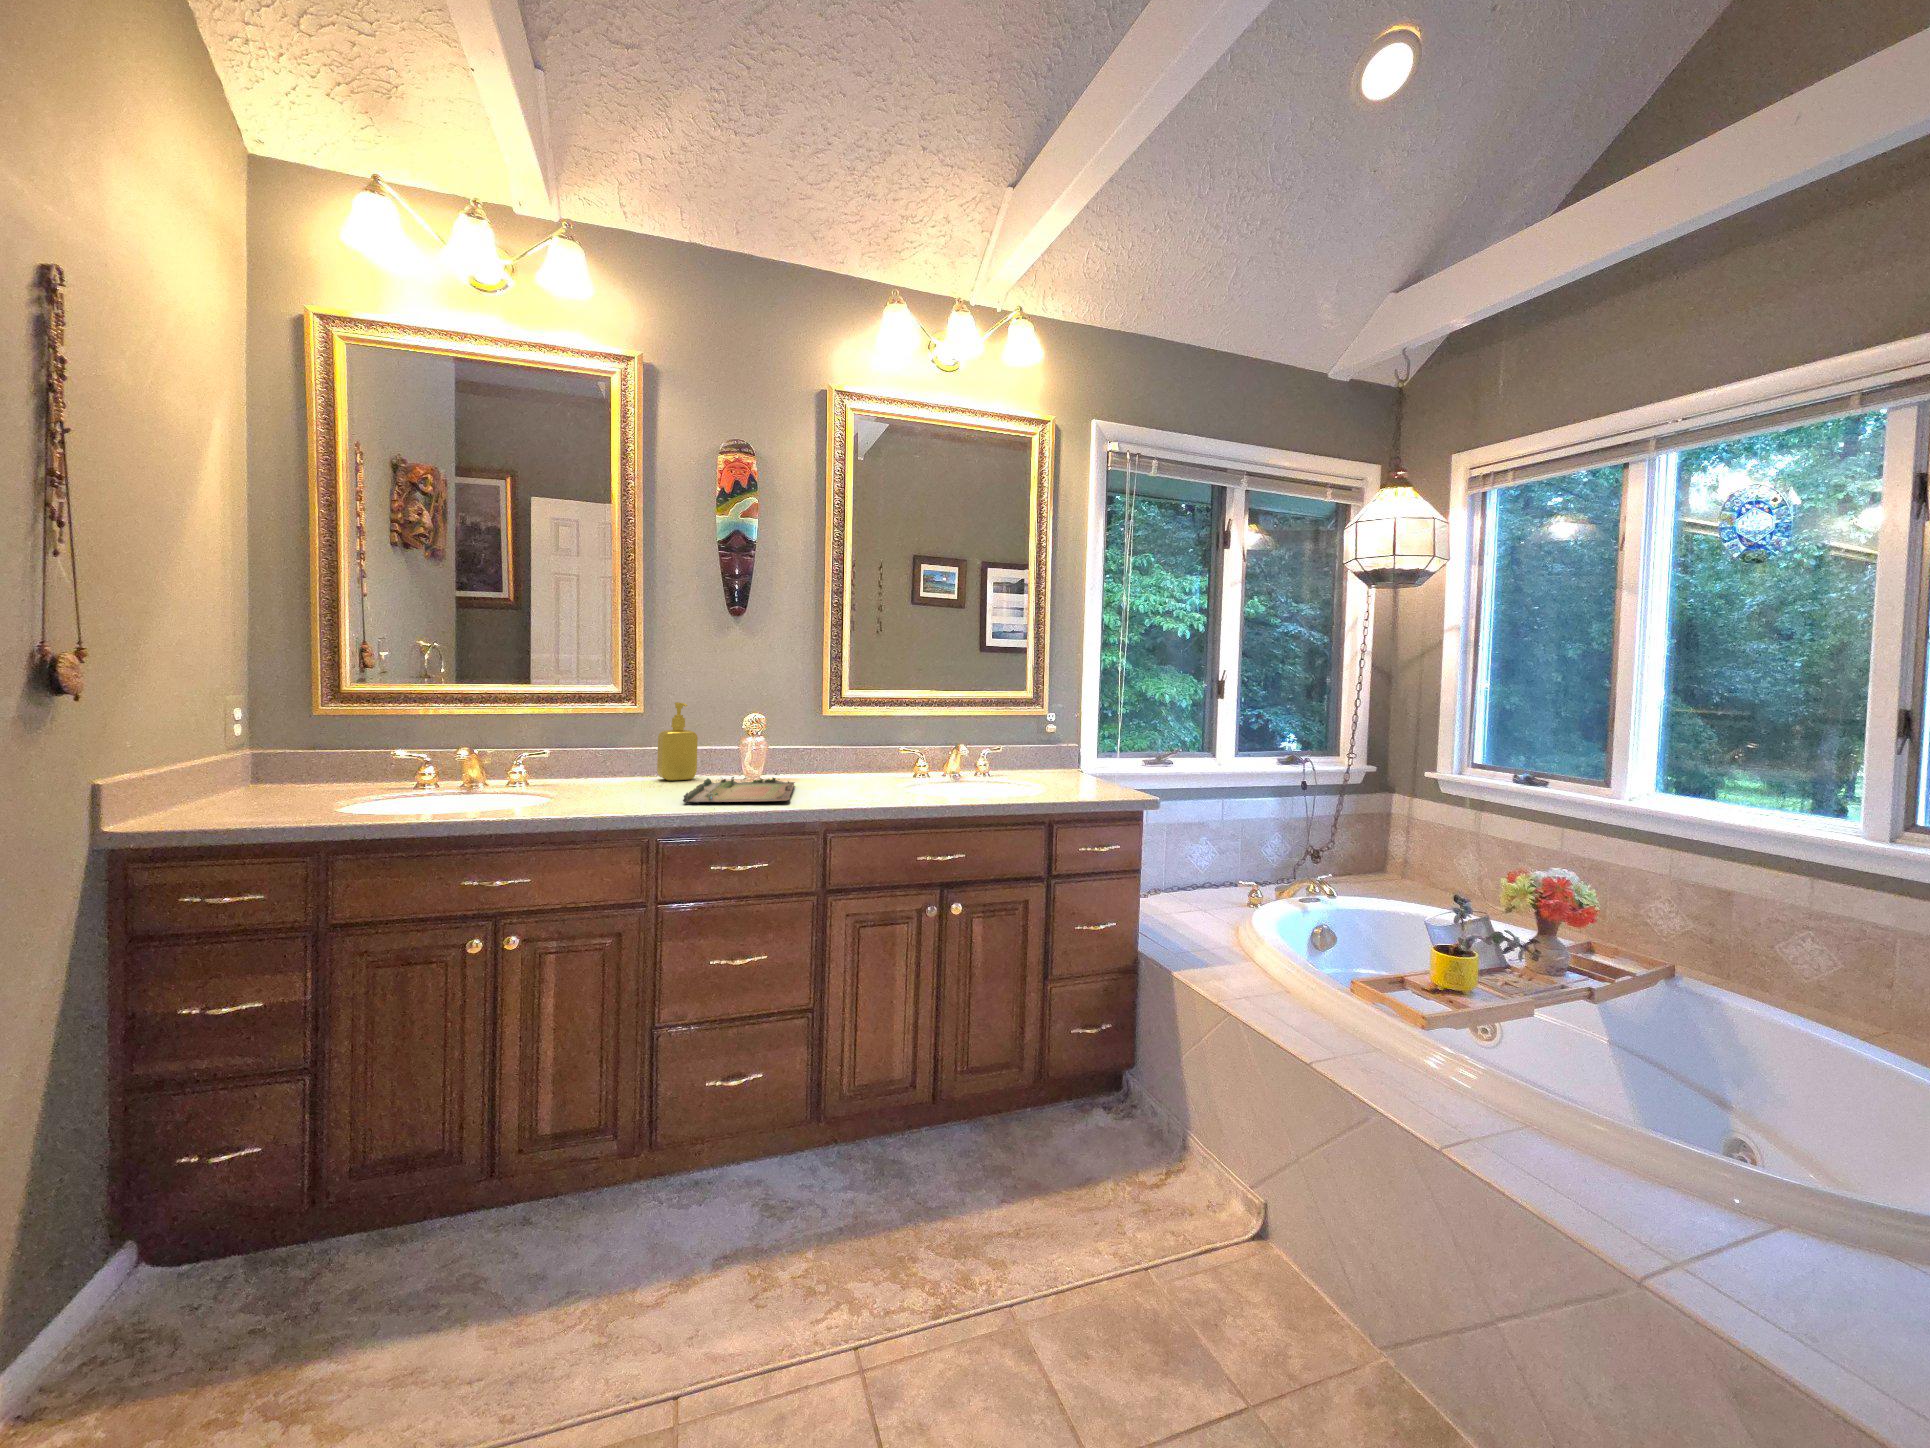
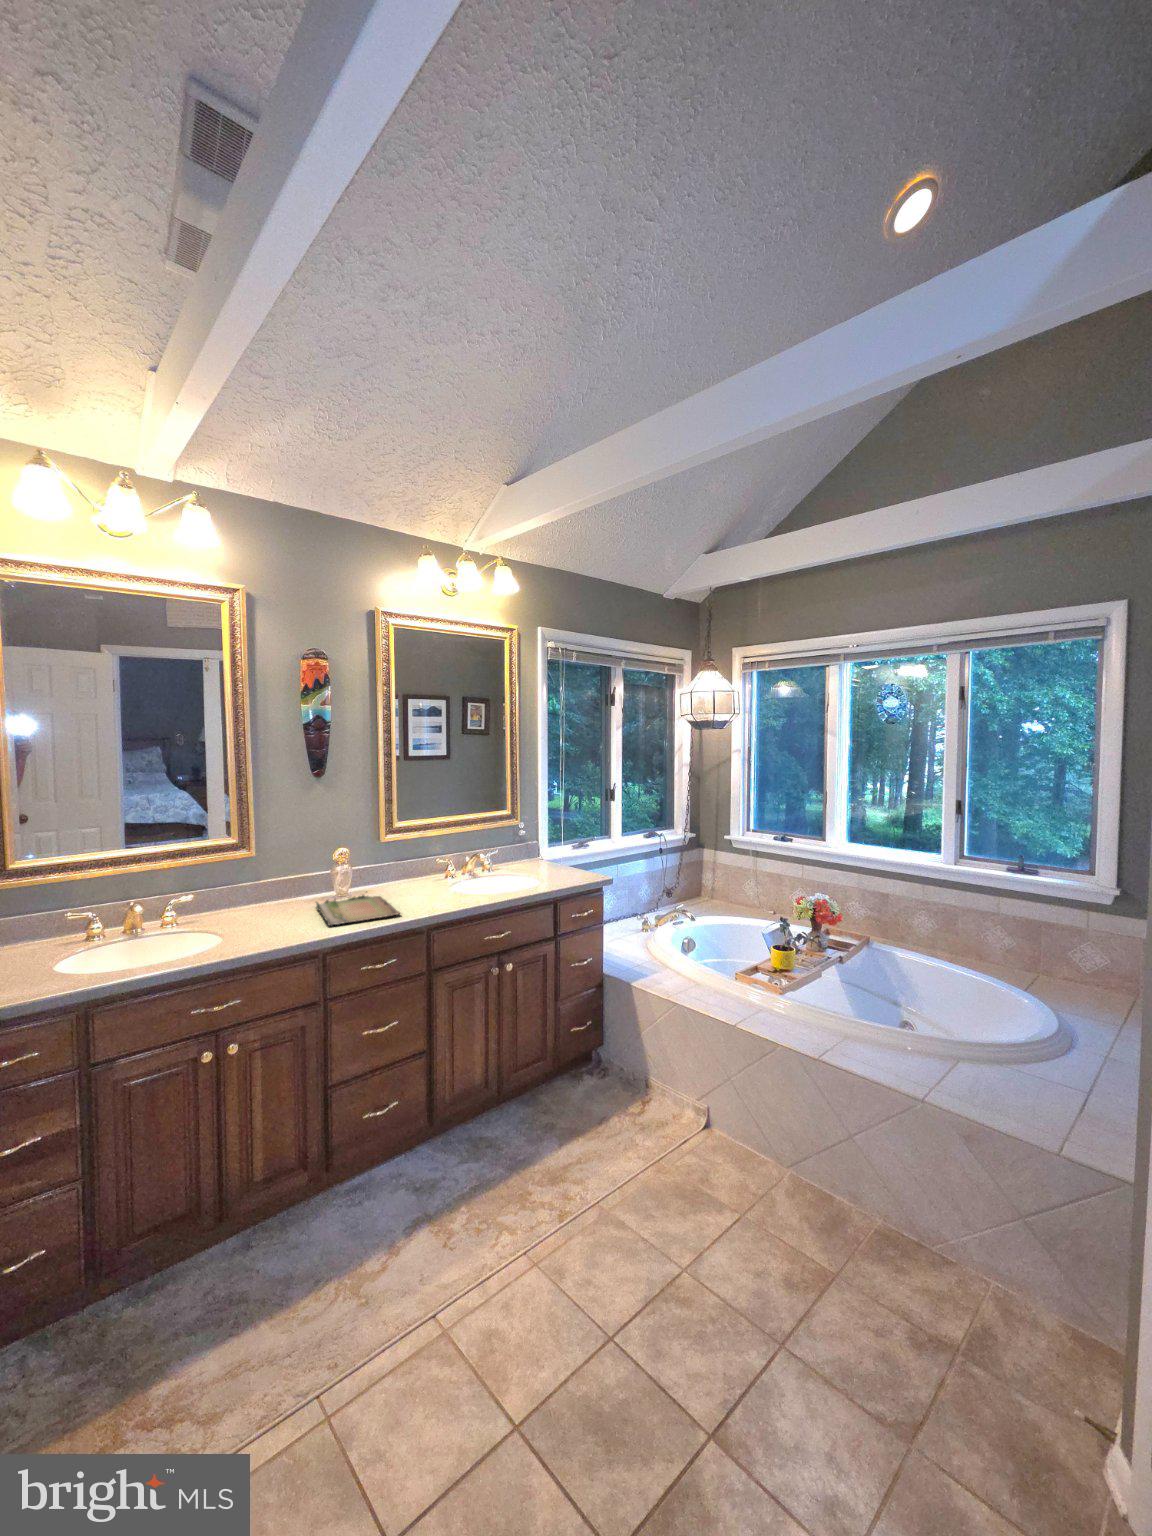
soap dispenser: present [657,702,698,781] -> none [267,847,298,906]

